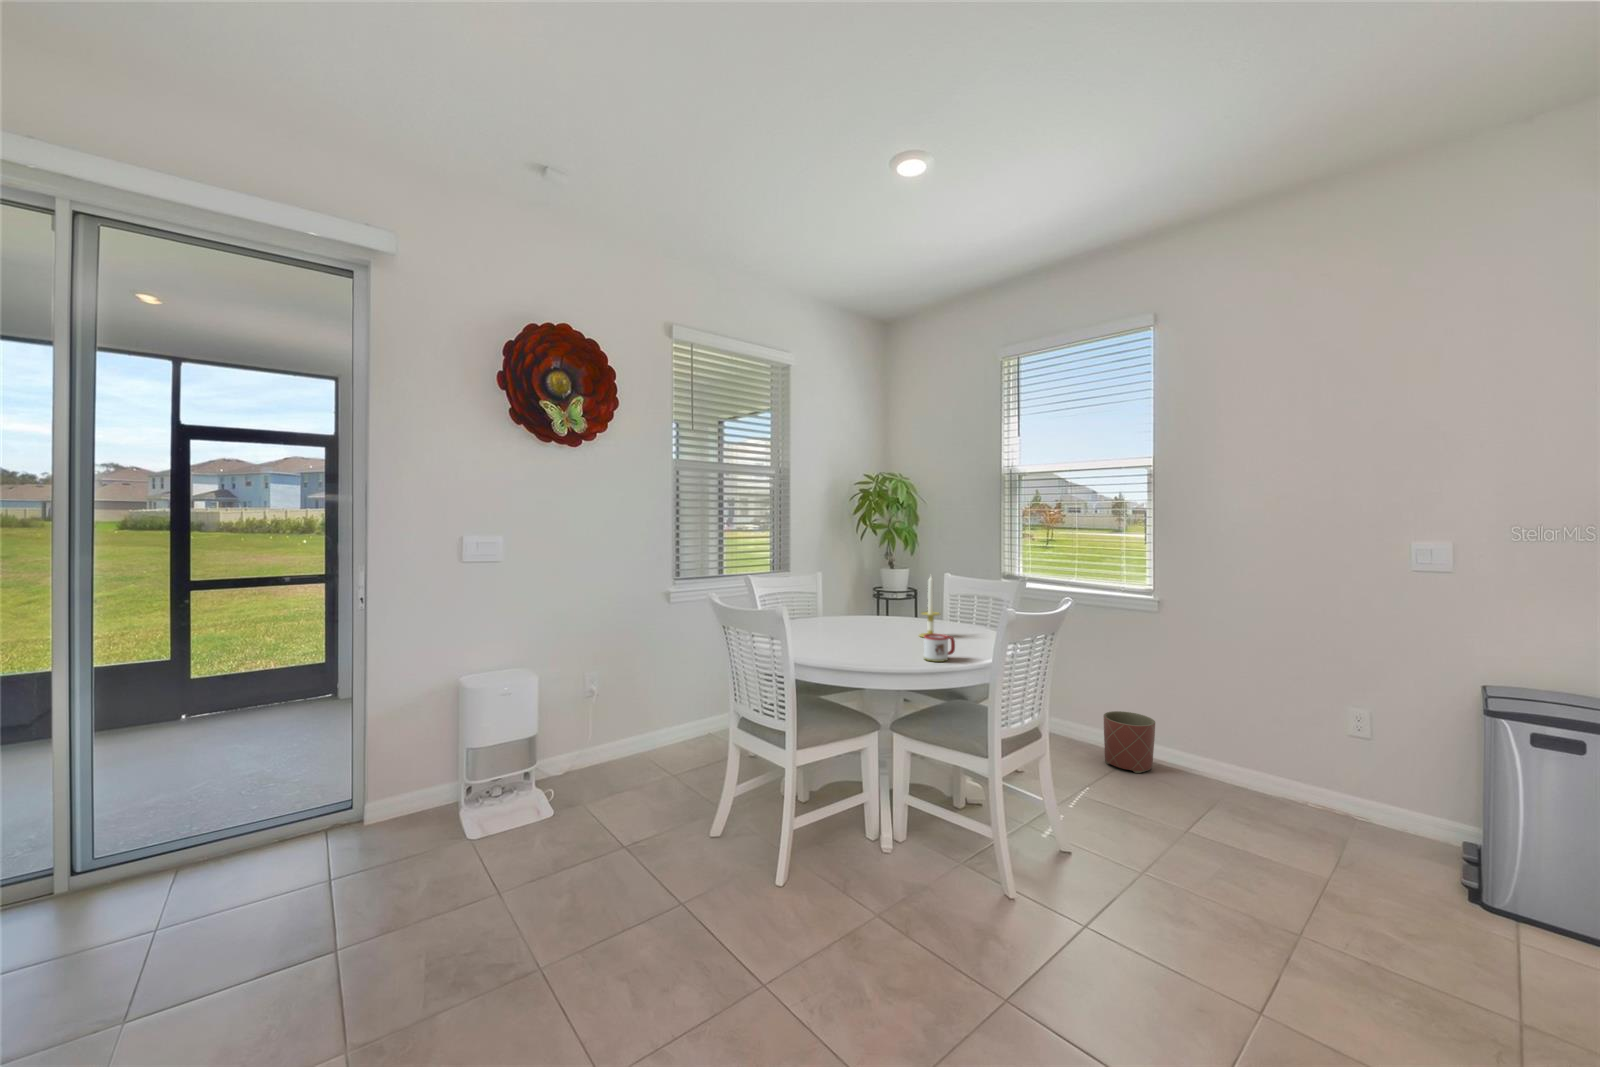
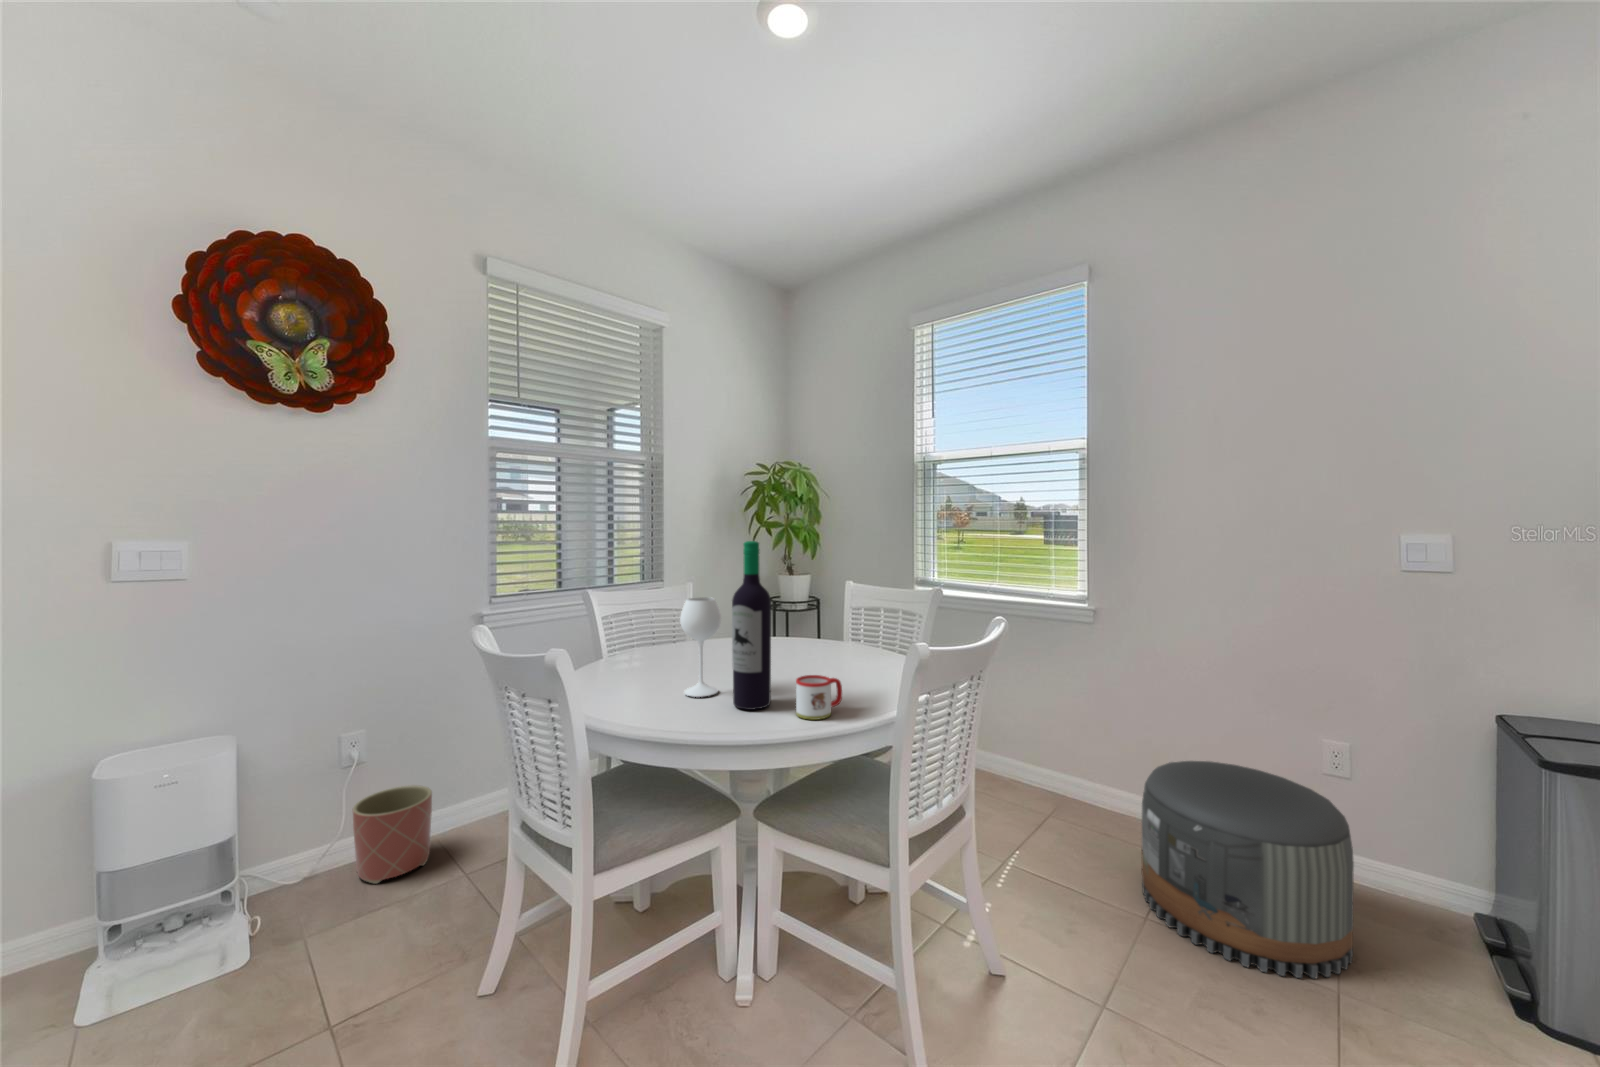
wine bottle: none [839,542,905,655] -> present [680,541,771,710]
candle: present [919,576,940,637] -> none [801,584,833,673]
planter: present [1103,711,1155,773] -> present [353,785,432,884]
pouf: none [1182,718,1343,867] -> present [1142,761,1354,978]

